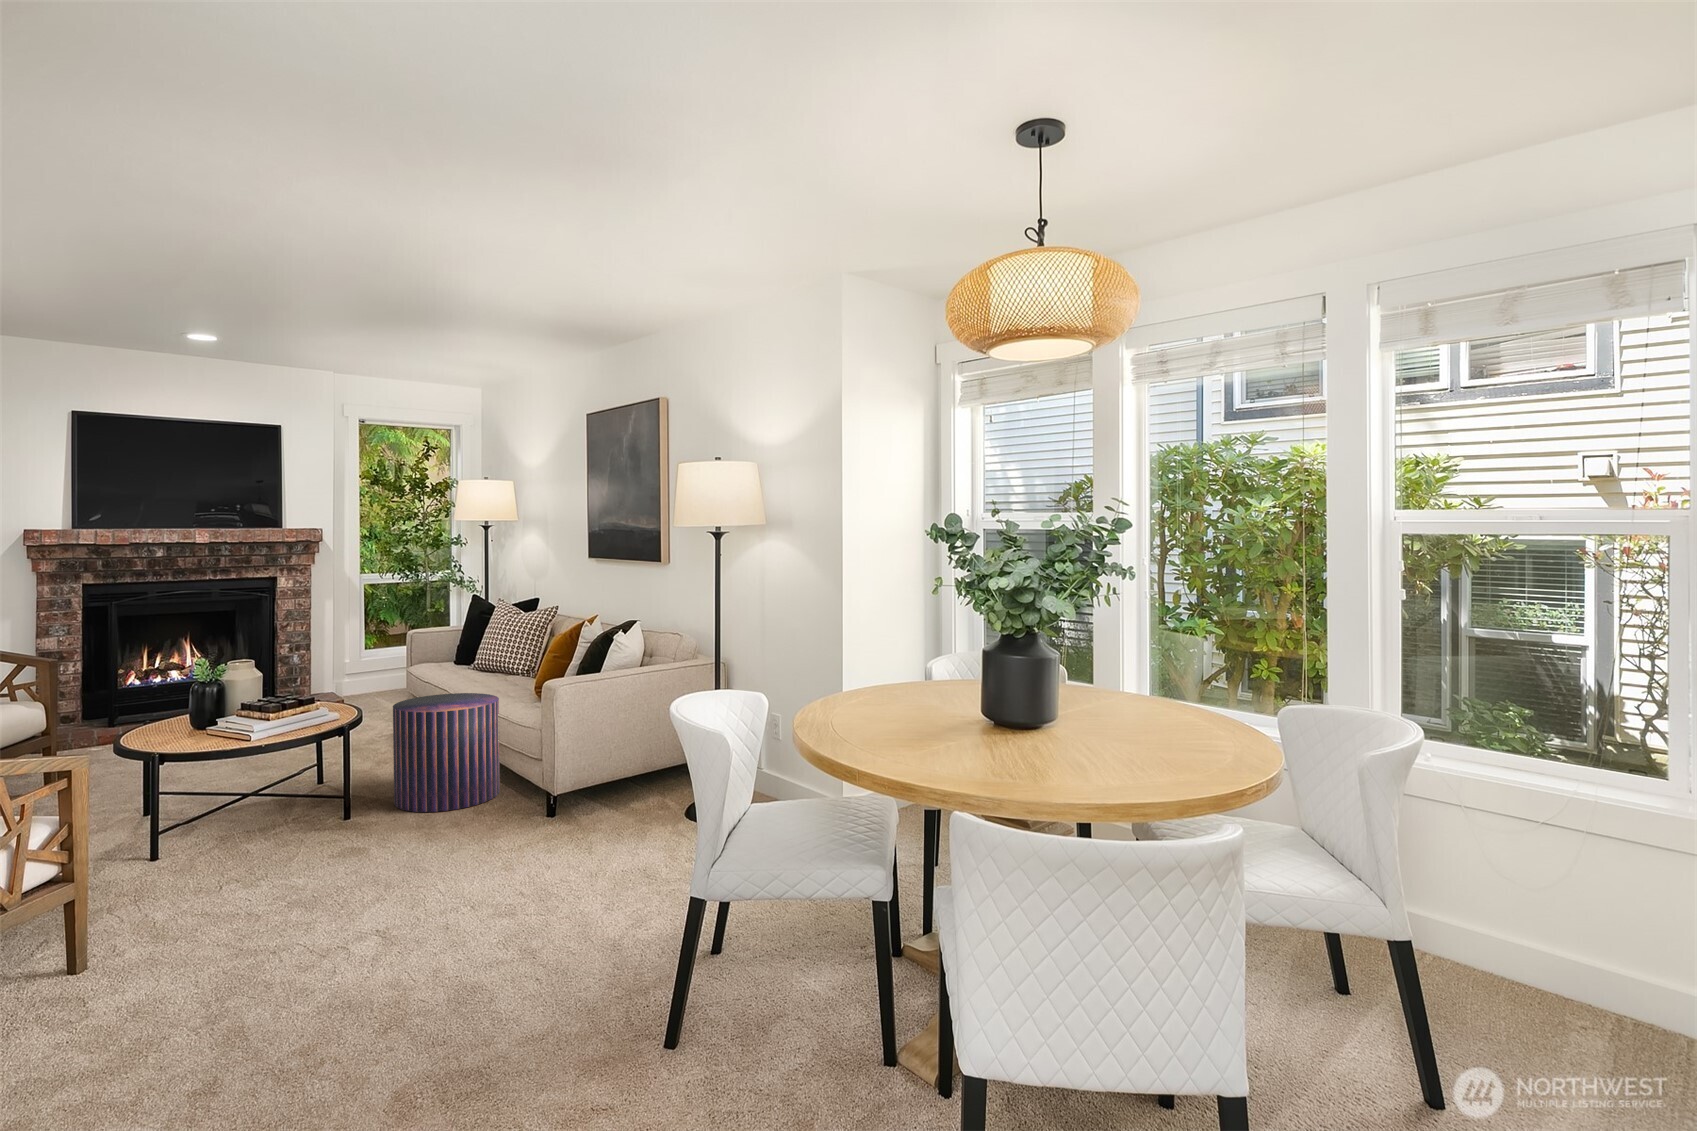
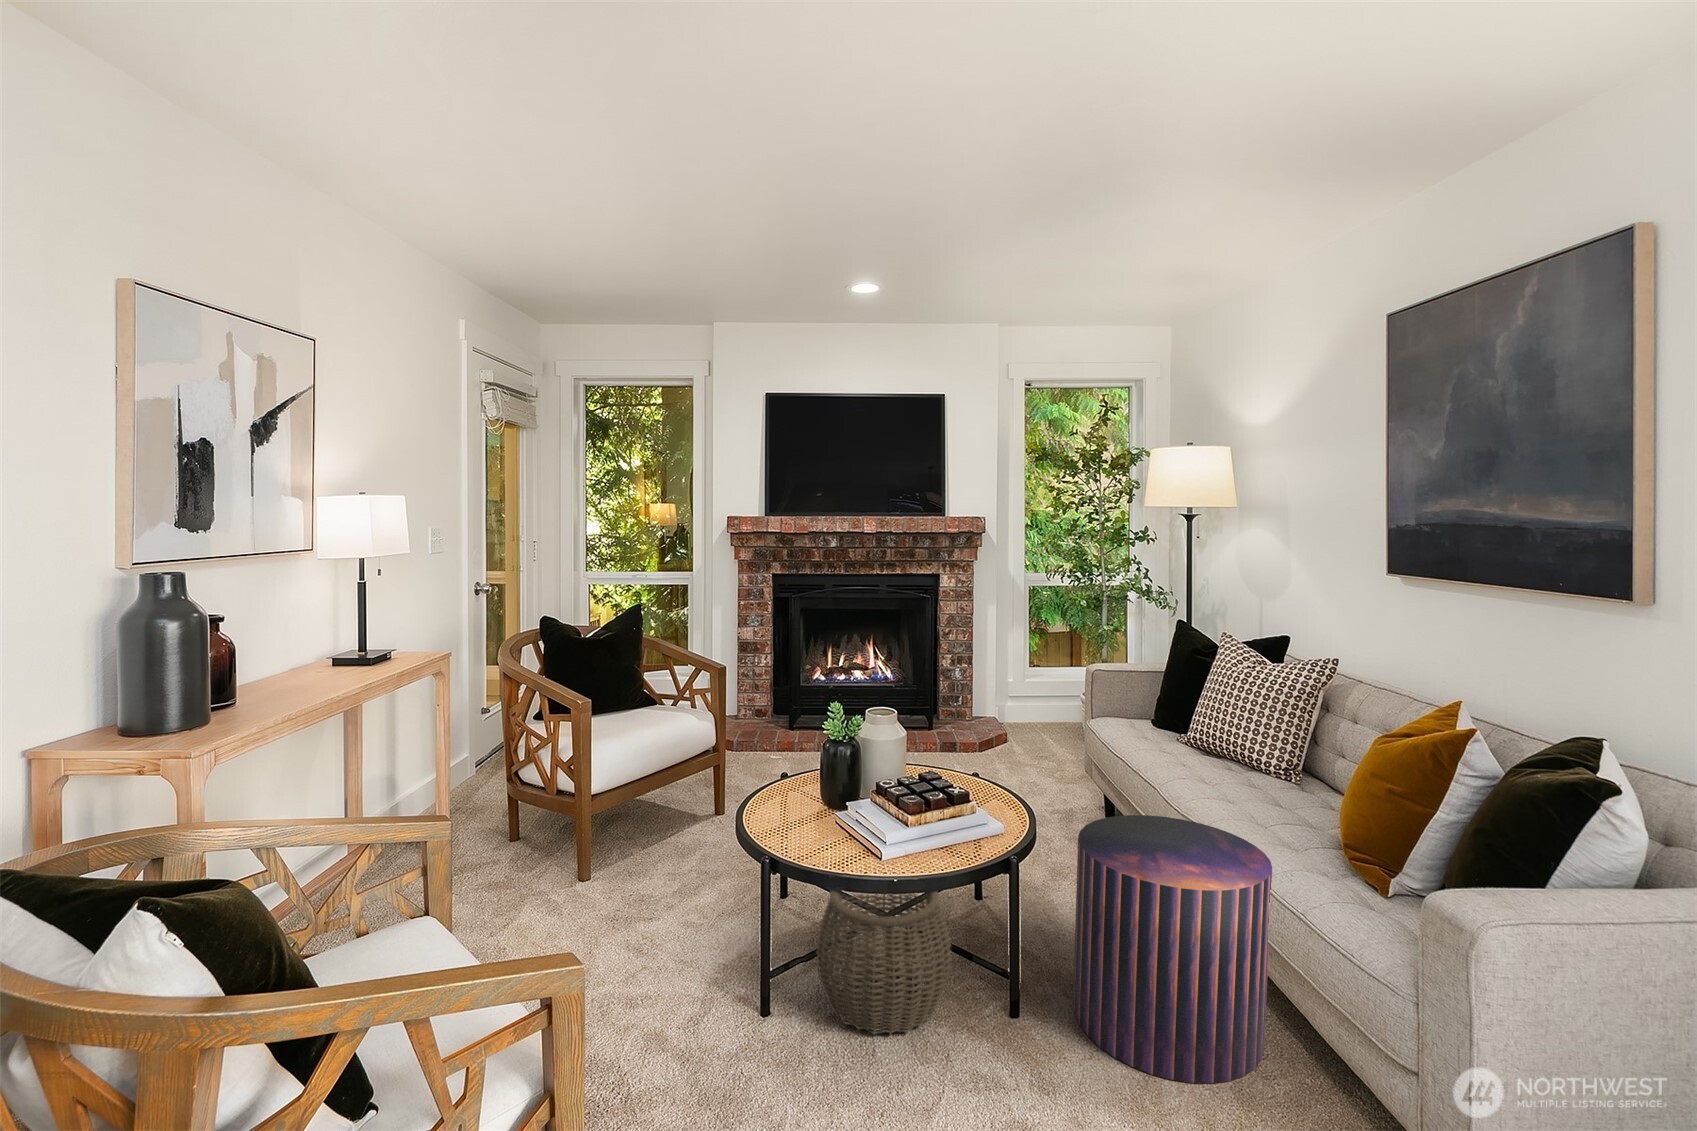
woven basket: none [209,750,312,840] -> present [816,891,951,1035]

